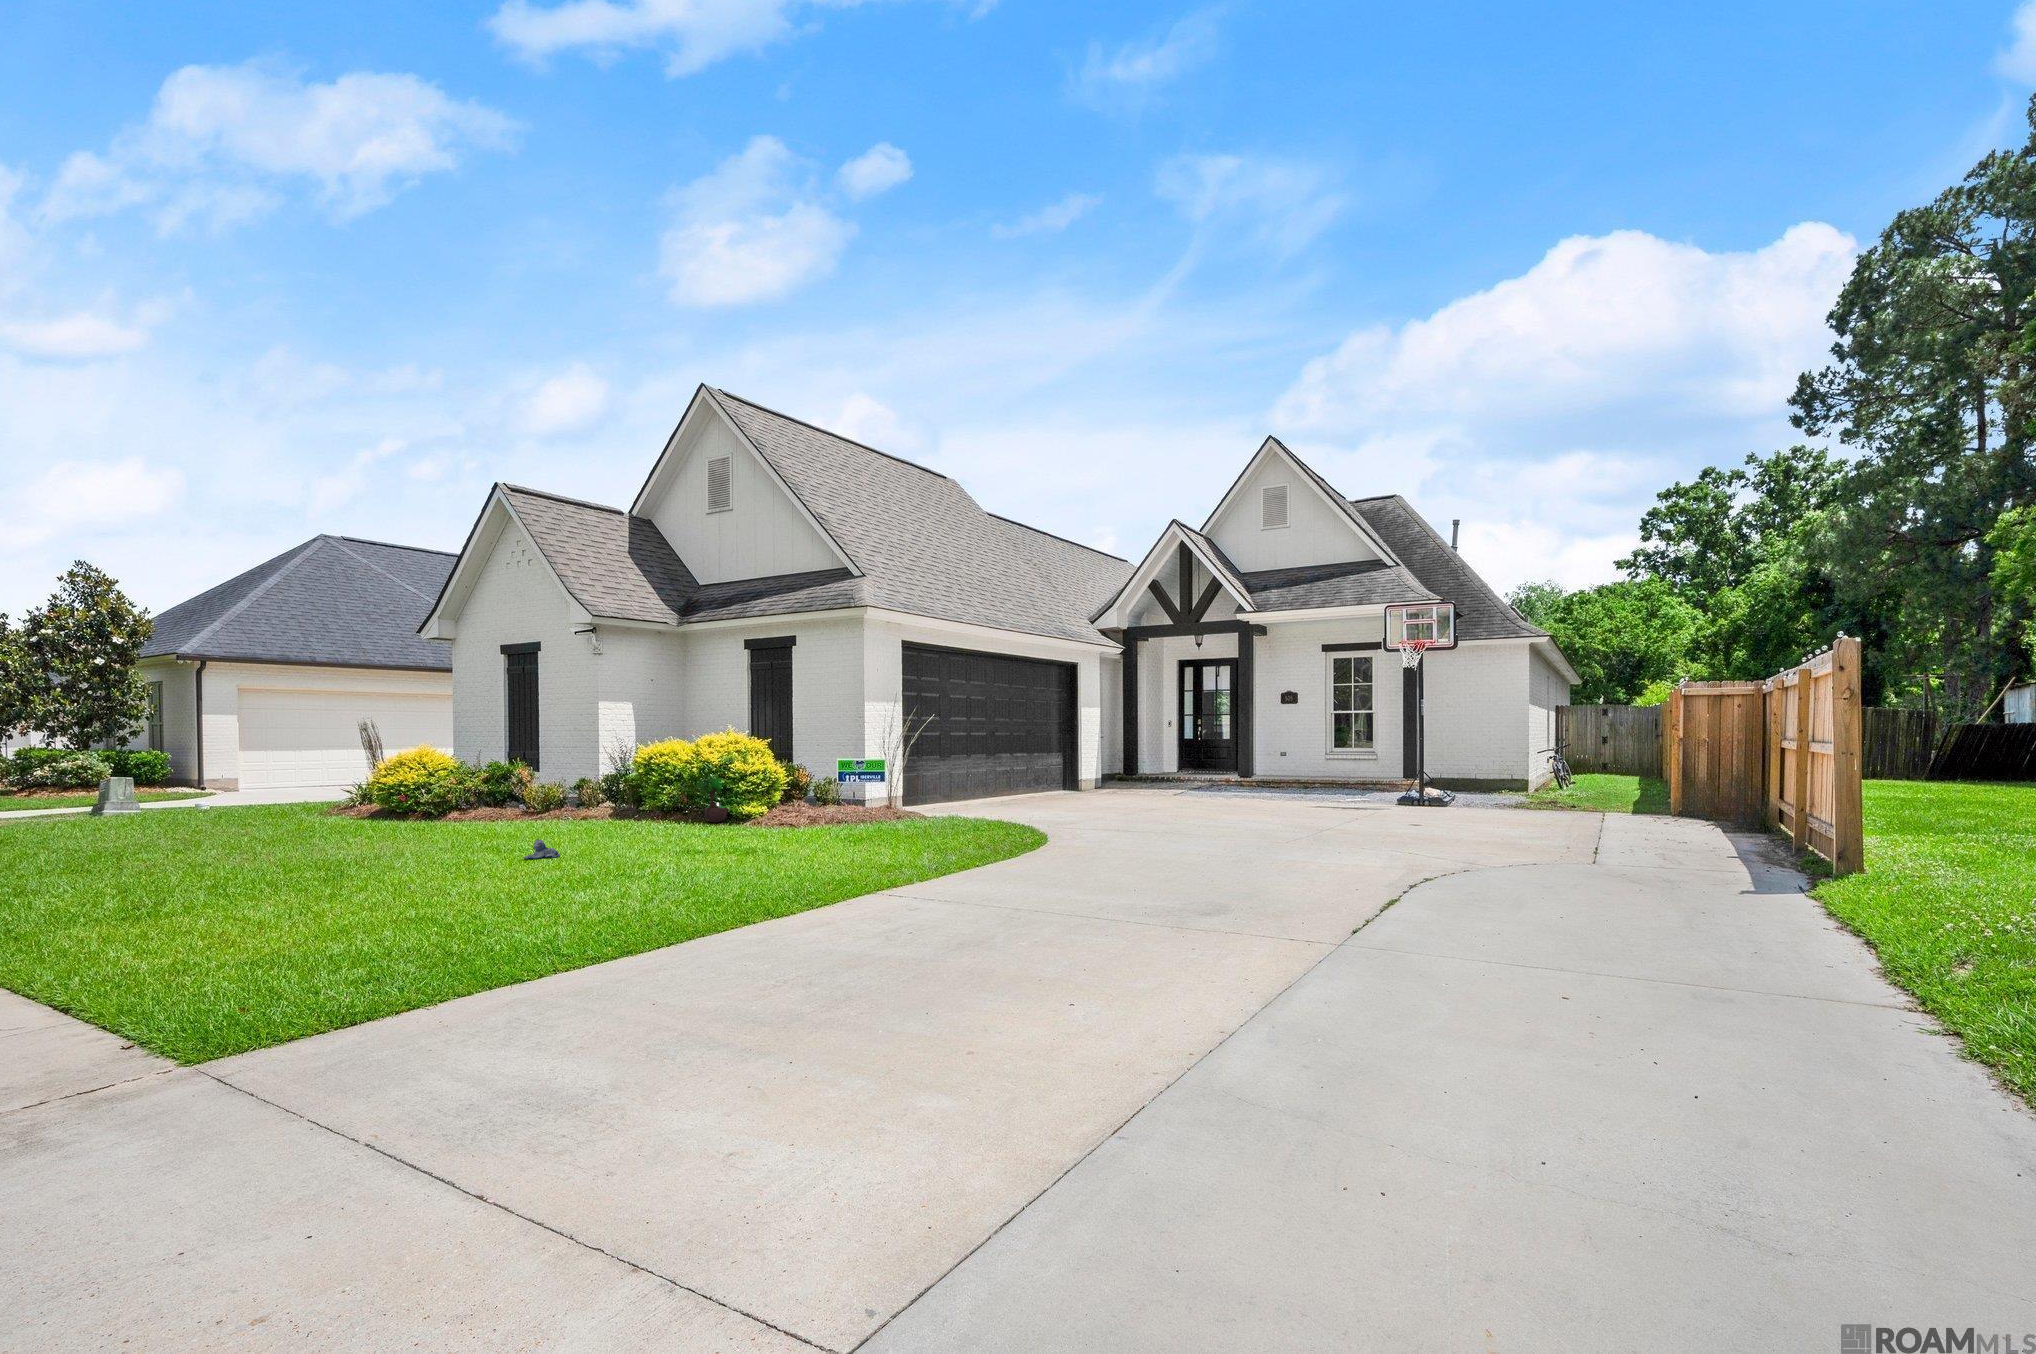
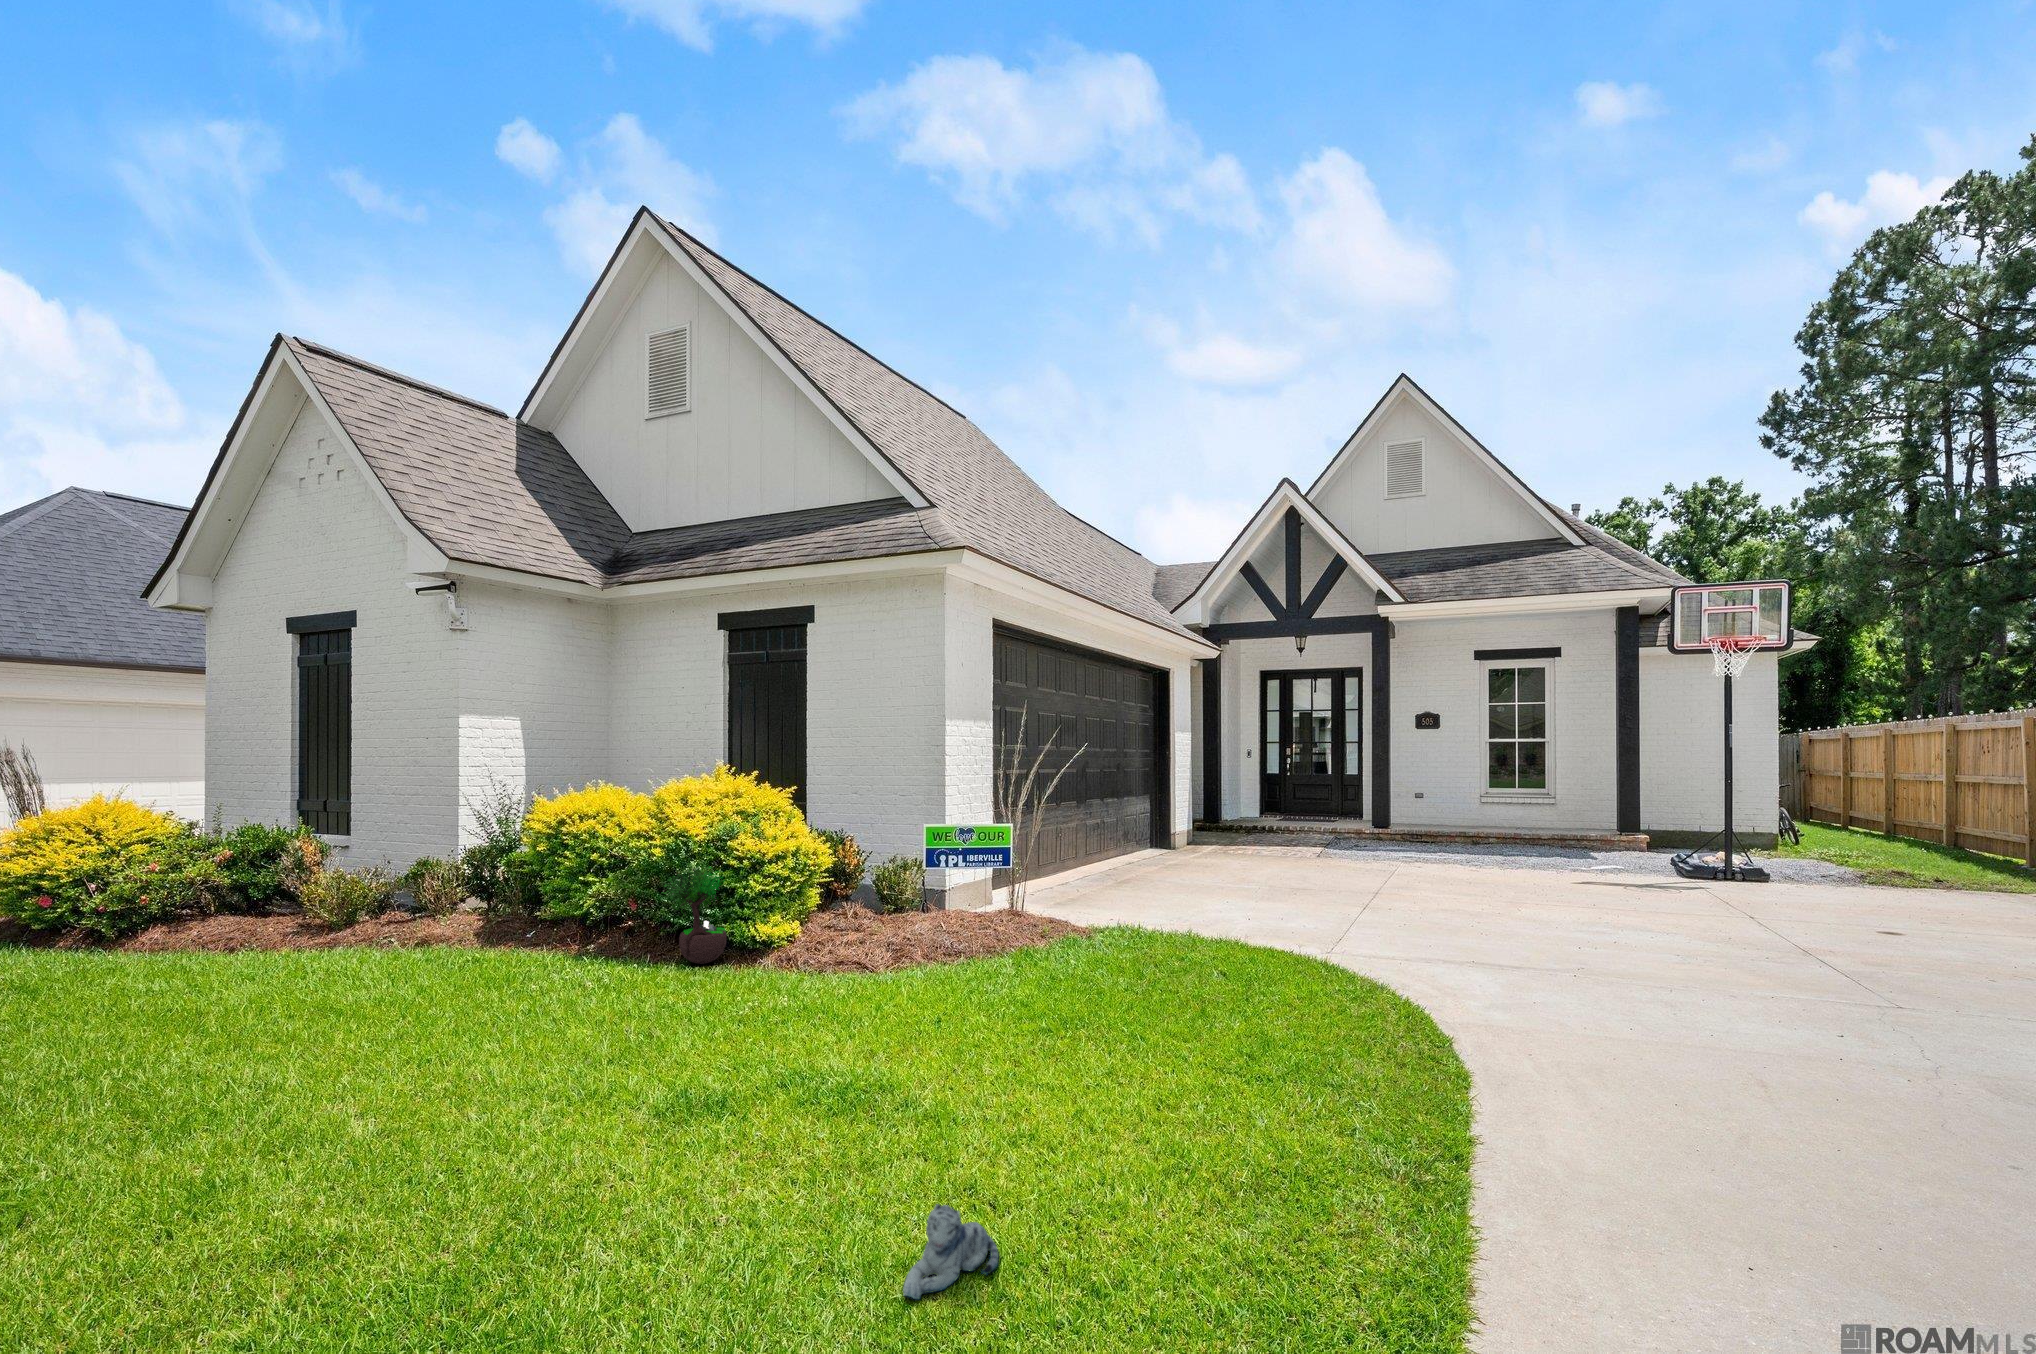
plush toy: present [524,839,560,859] -> present [903,1204,999,1299]

